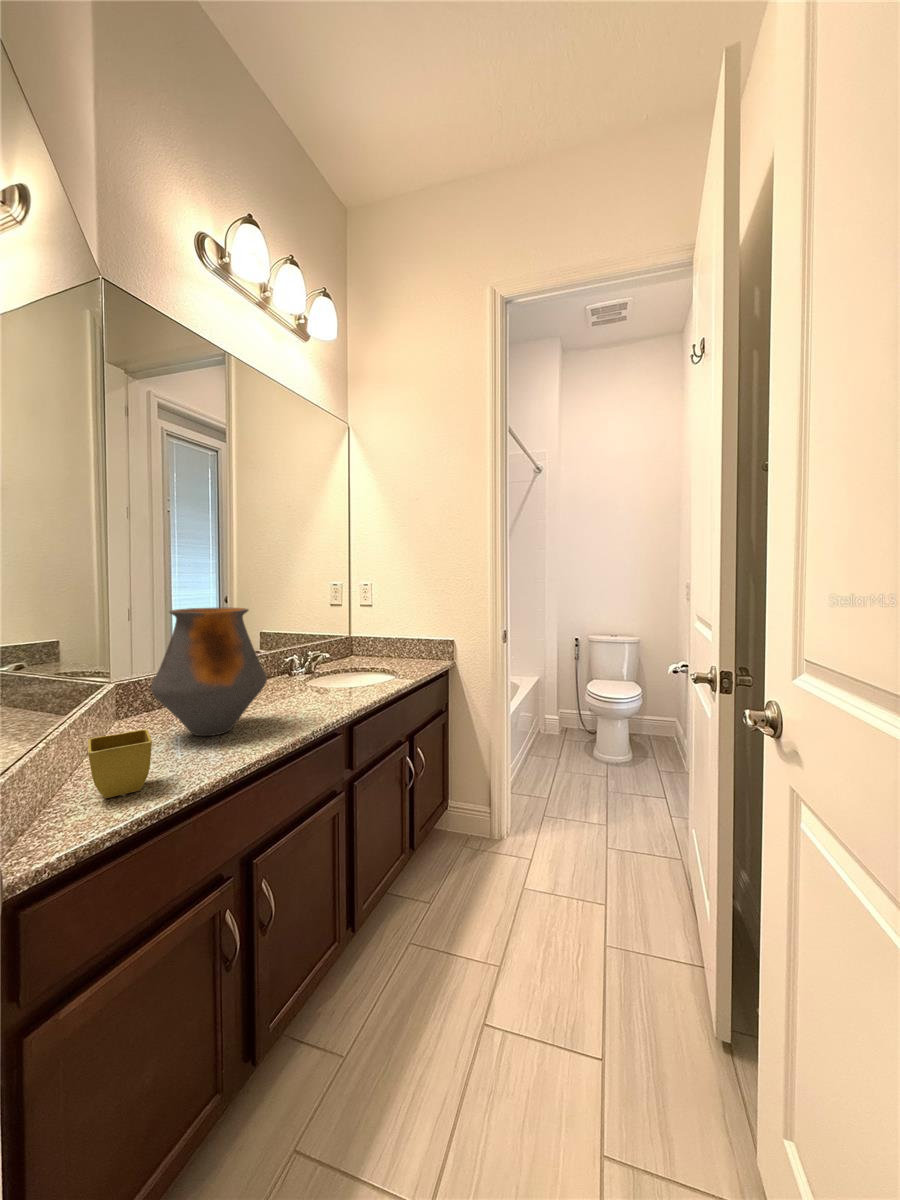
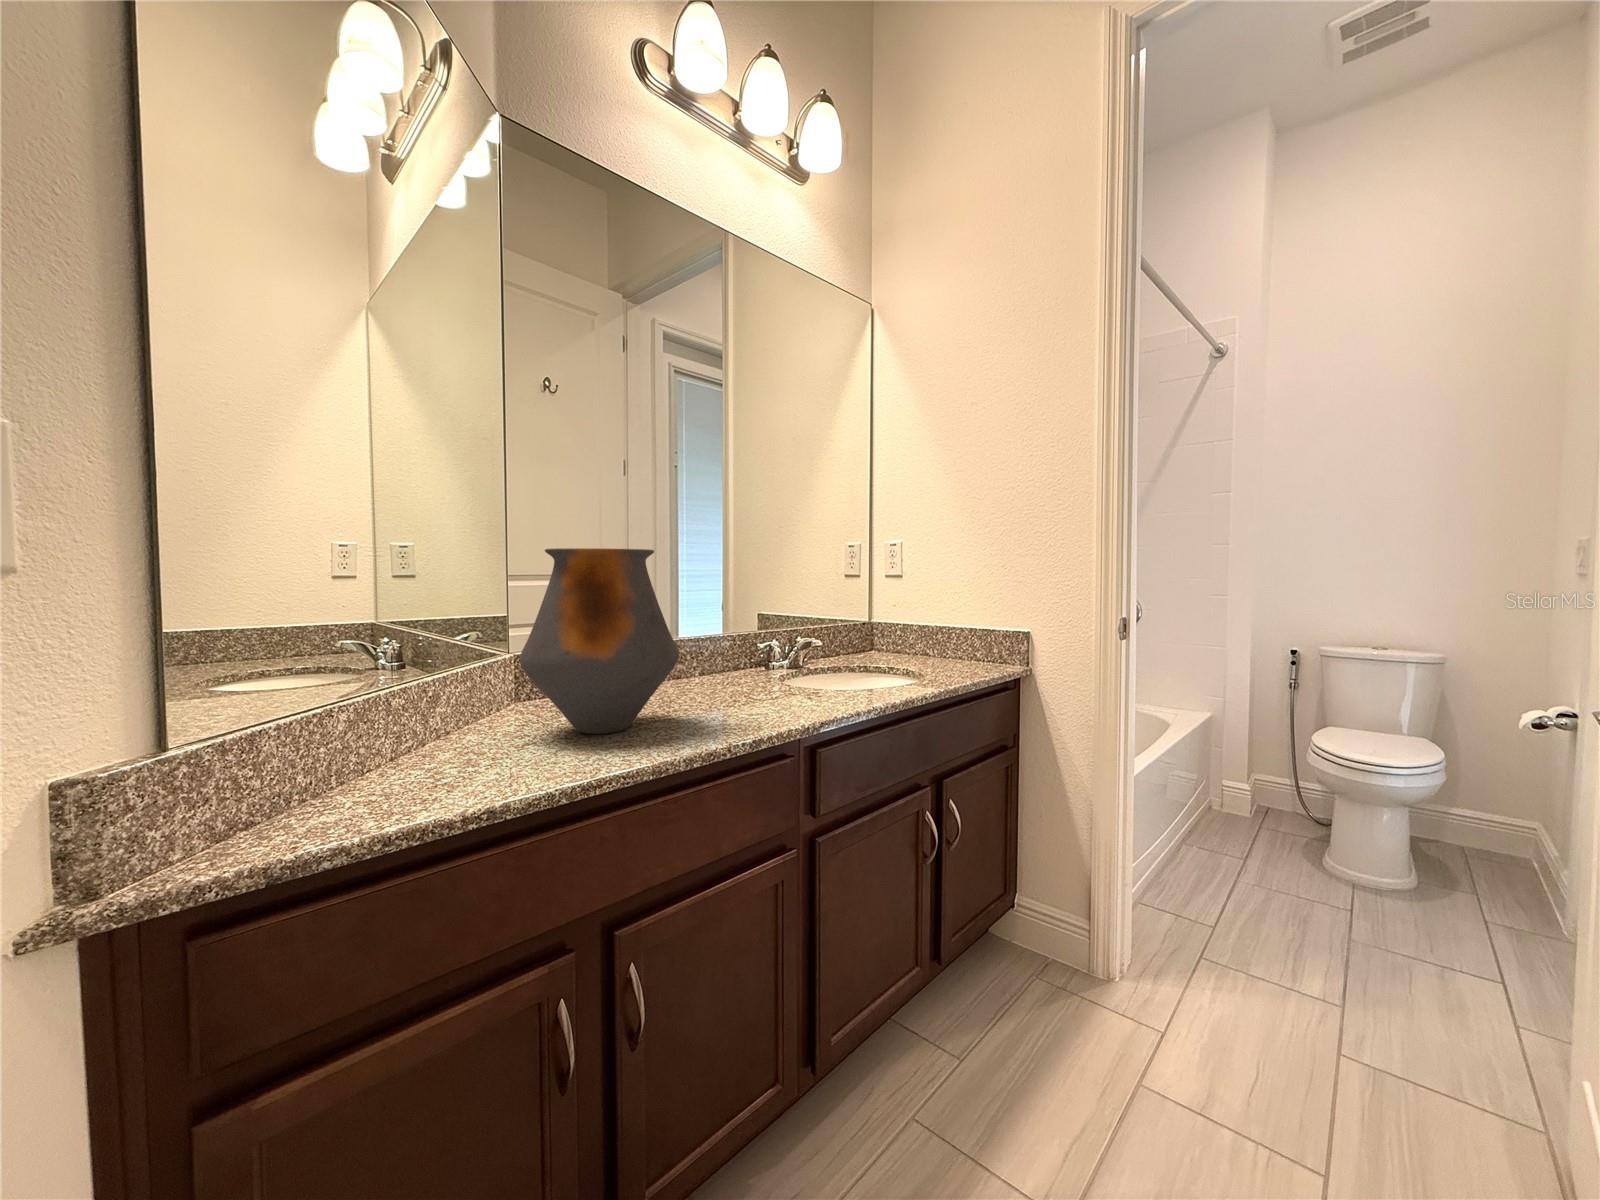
flower pot: present [88,729,152,798] -> none [355,706,461,797]

